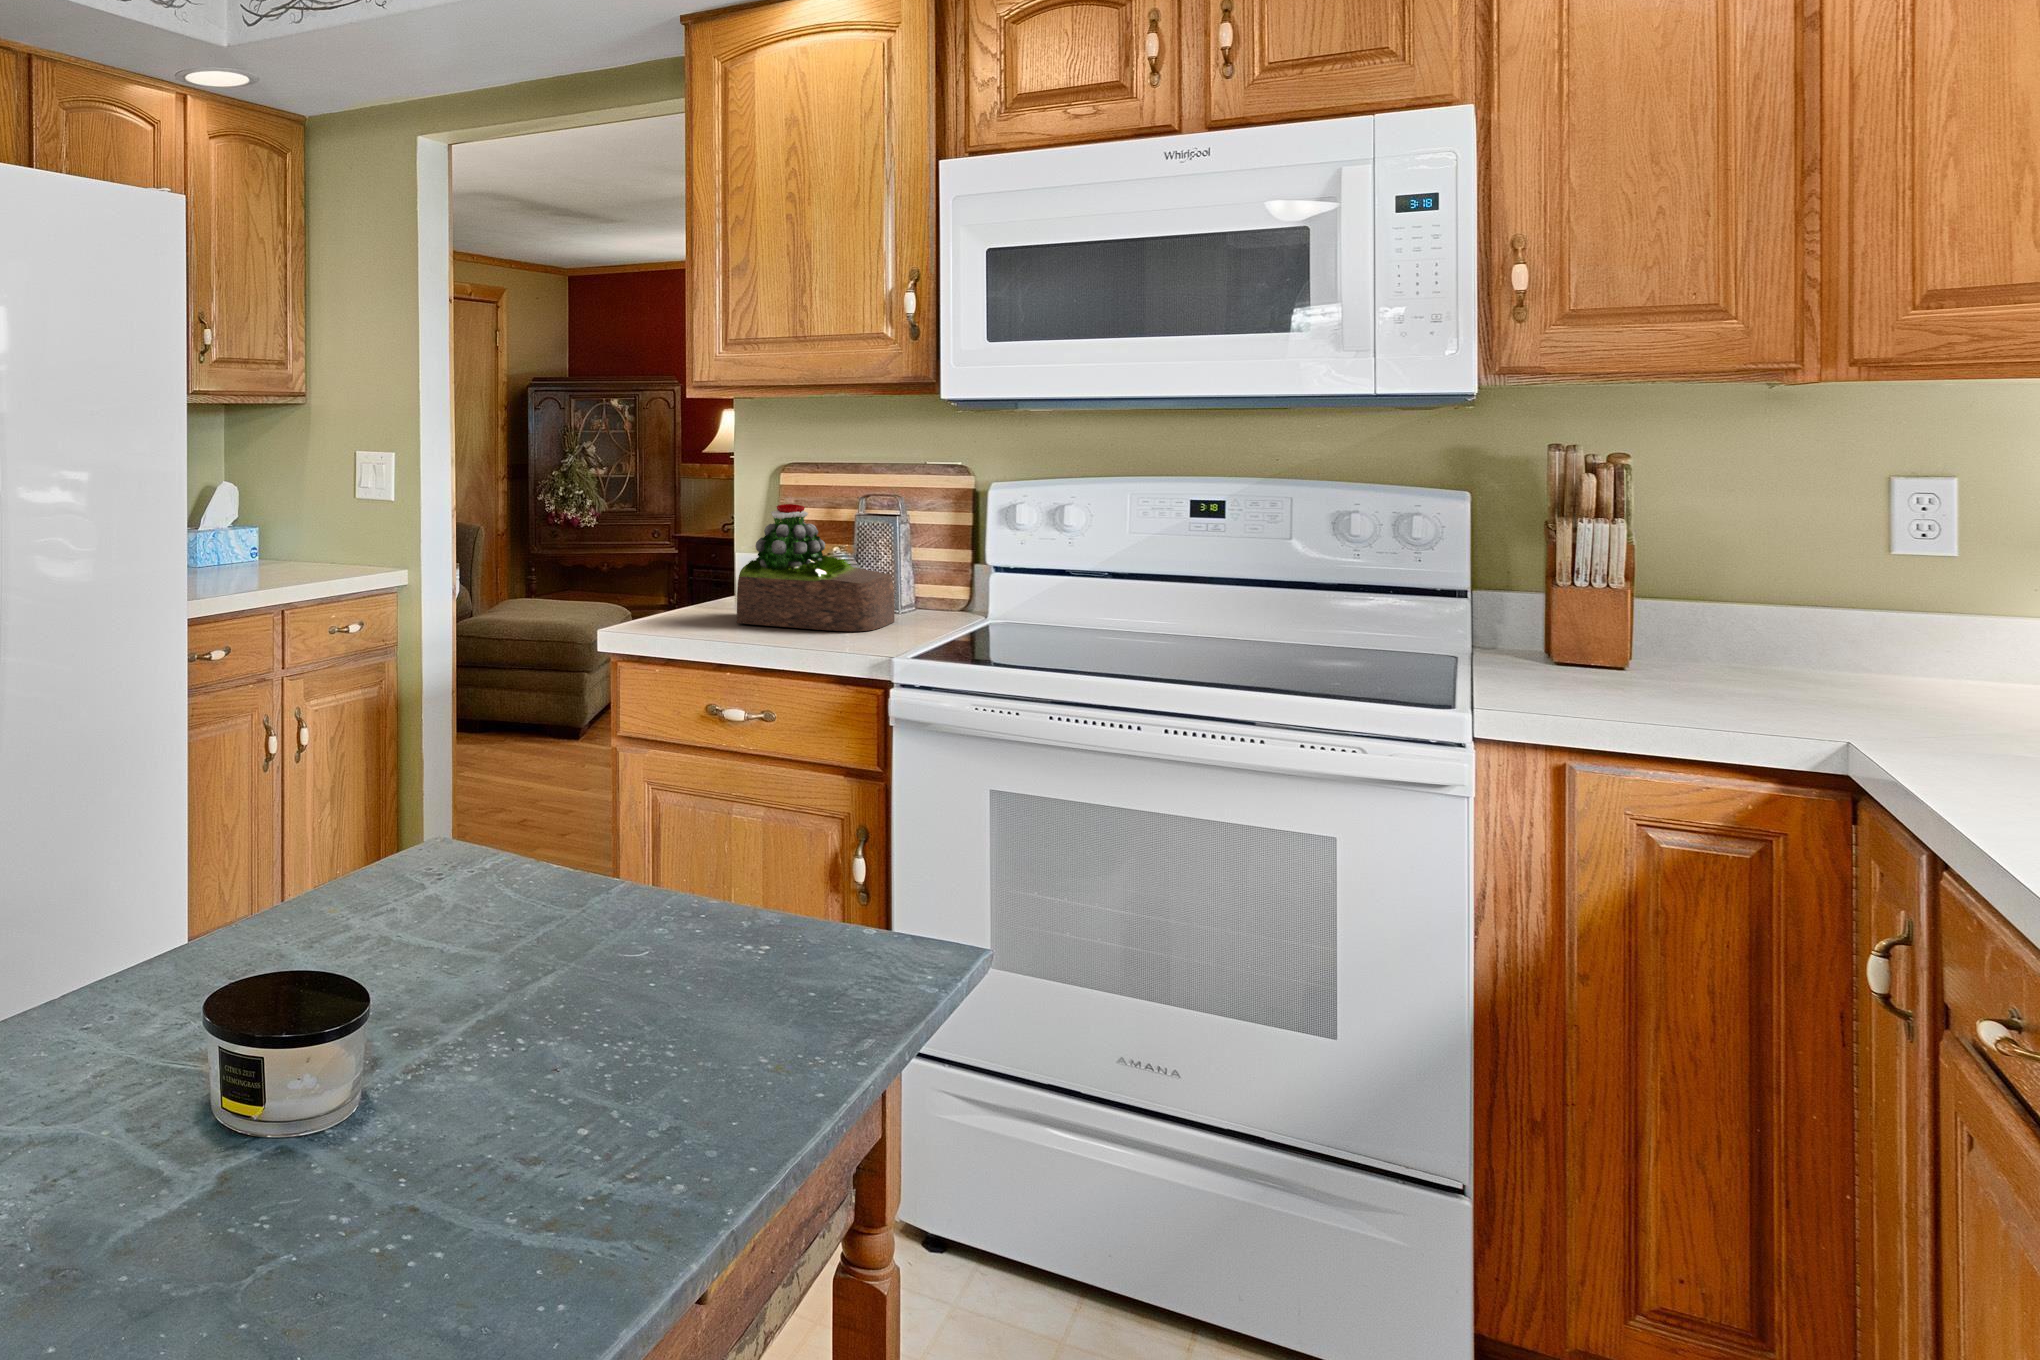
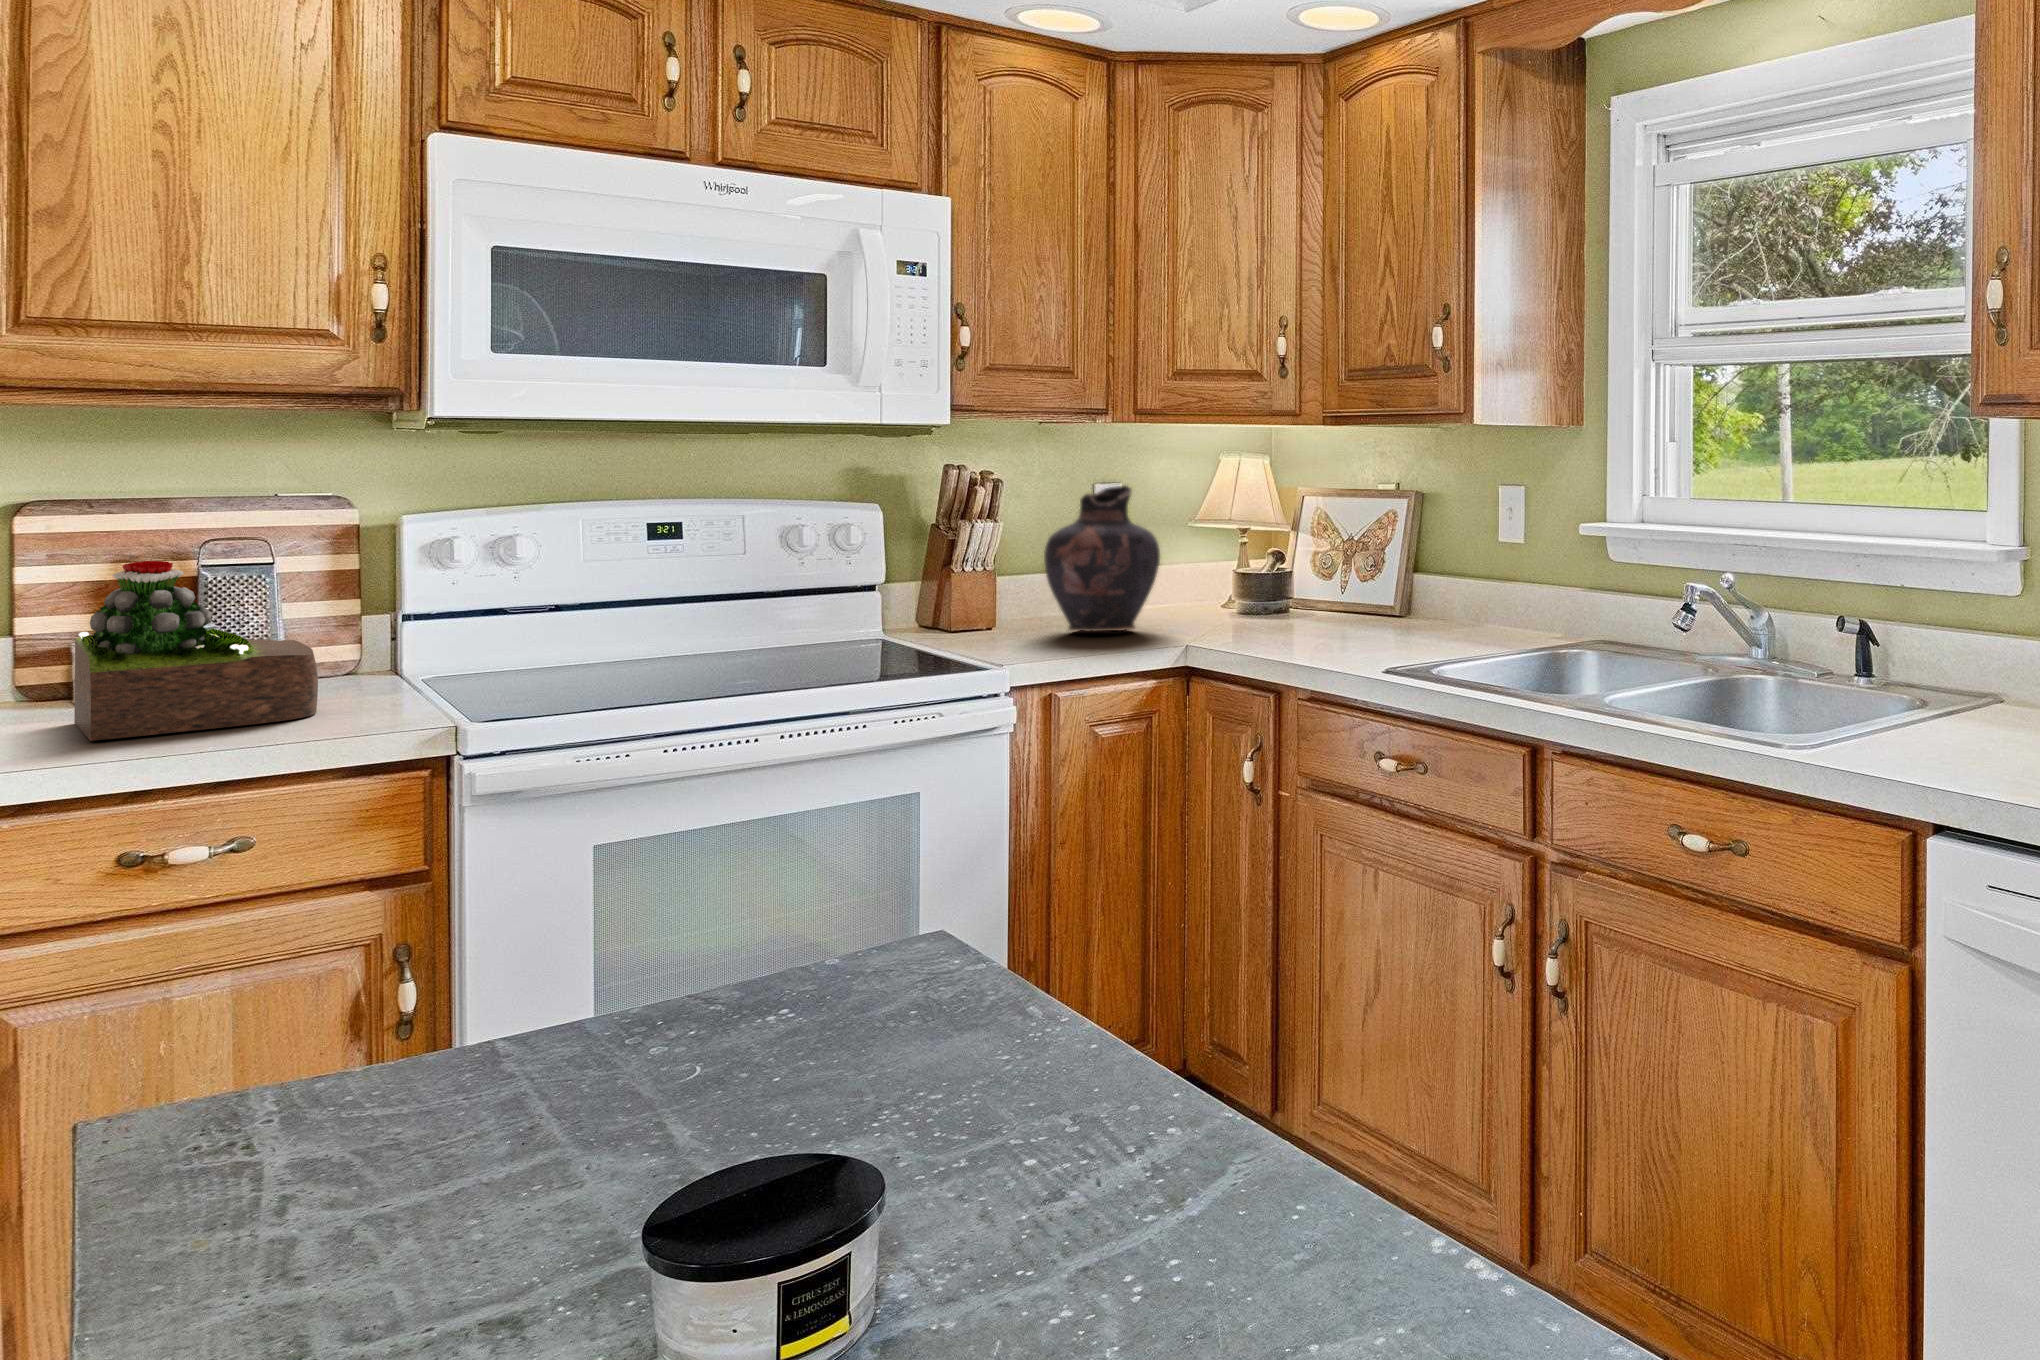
vase: none [1689,481,1918,704] -> present [1044,485,1160,631]

